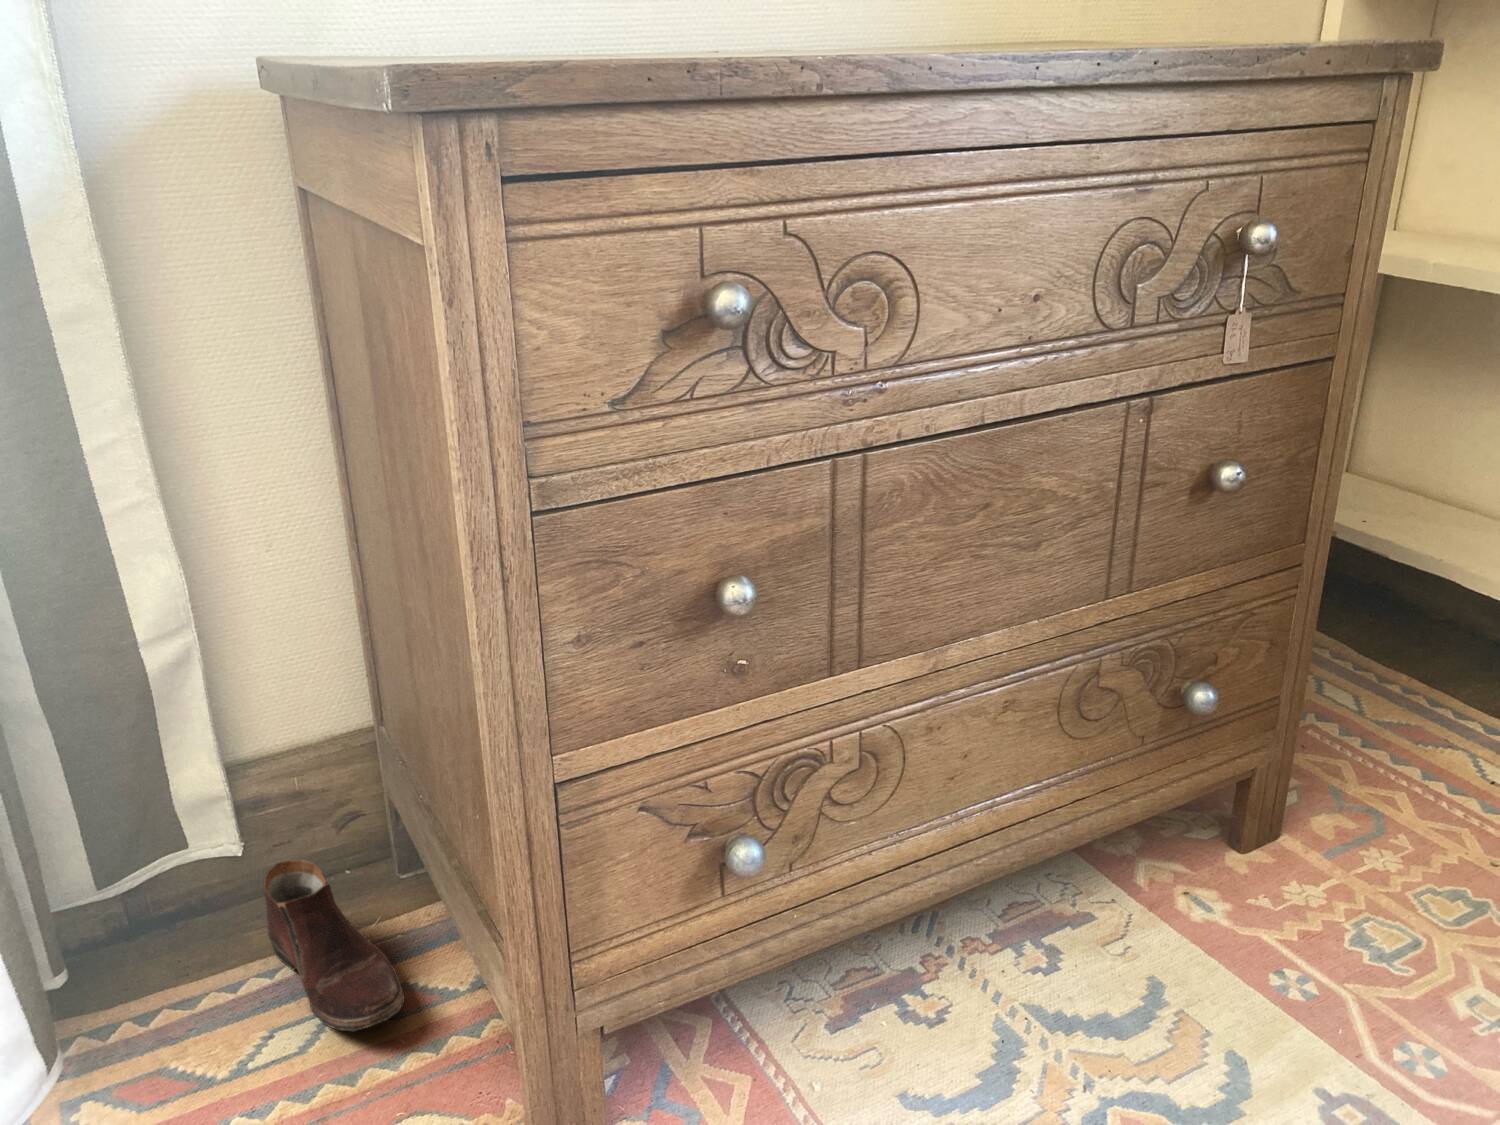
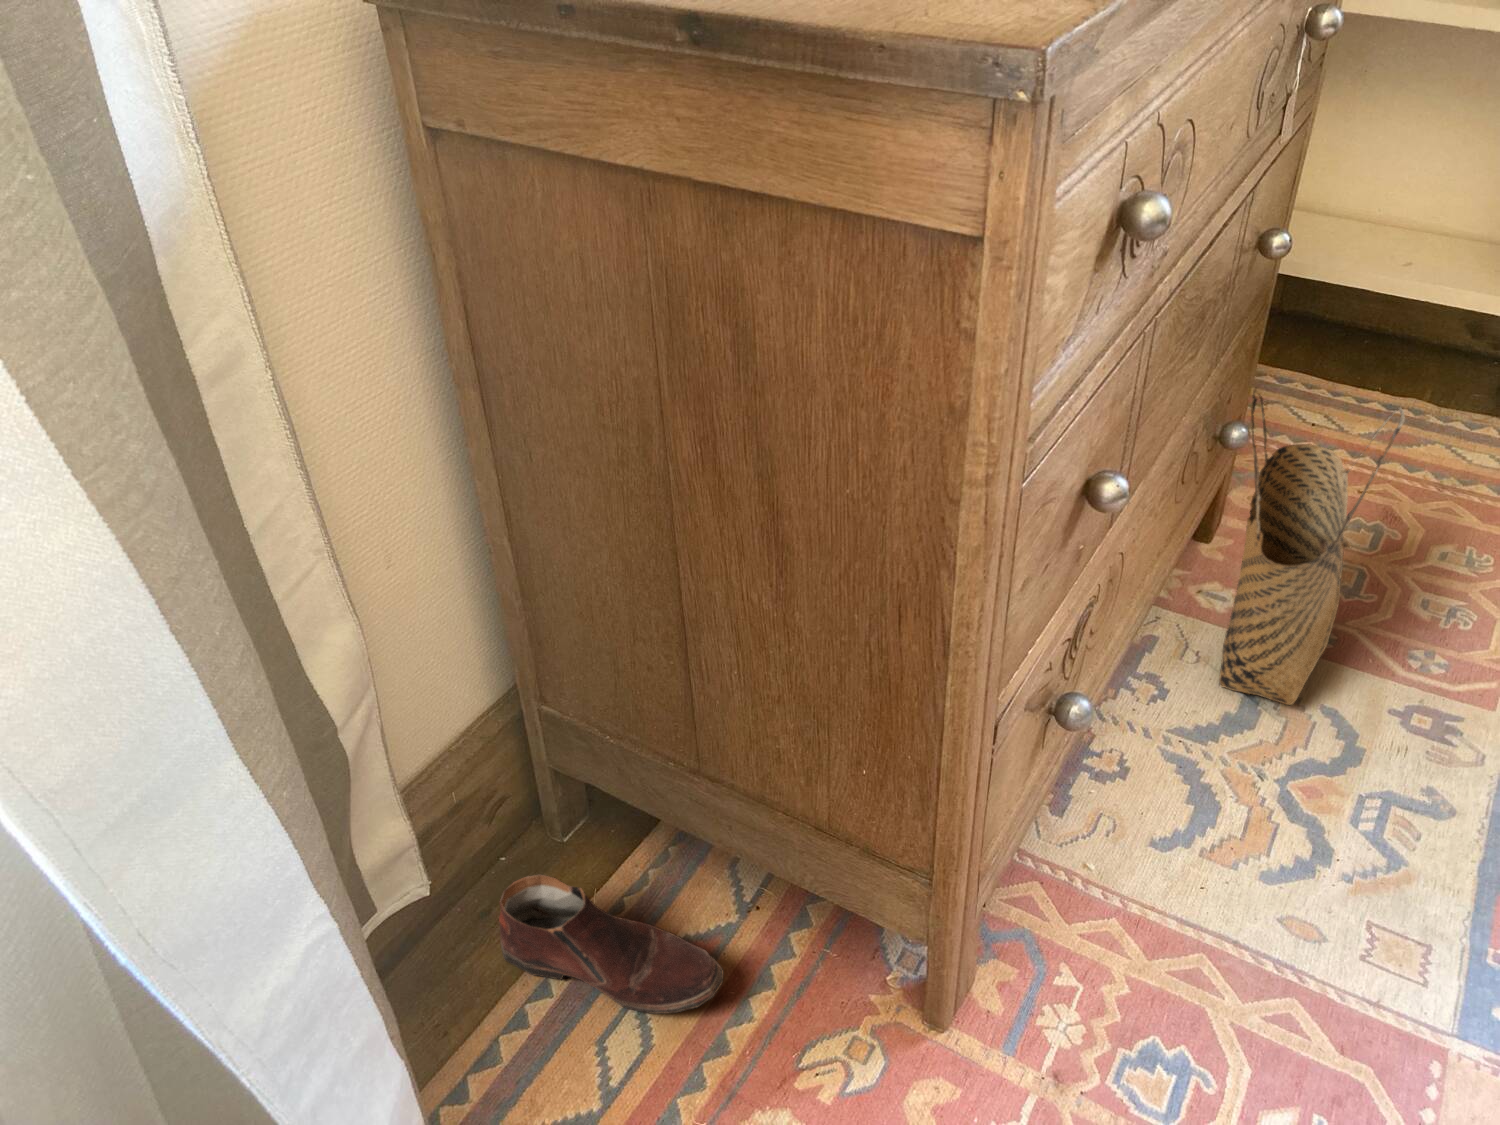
woven basket: none [1117,629,1351,1029] -> present [1219,388,1405,705]

